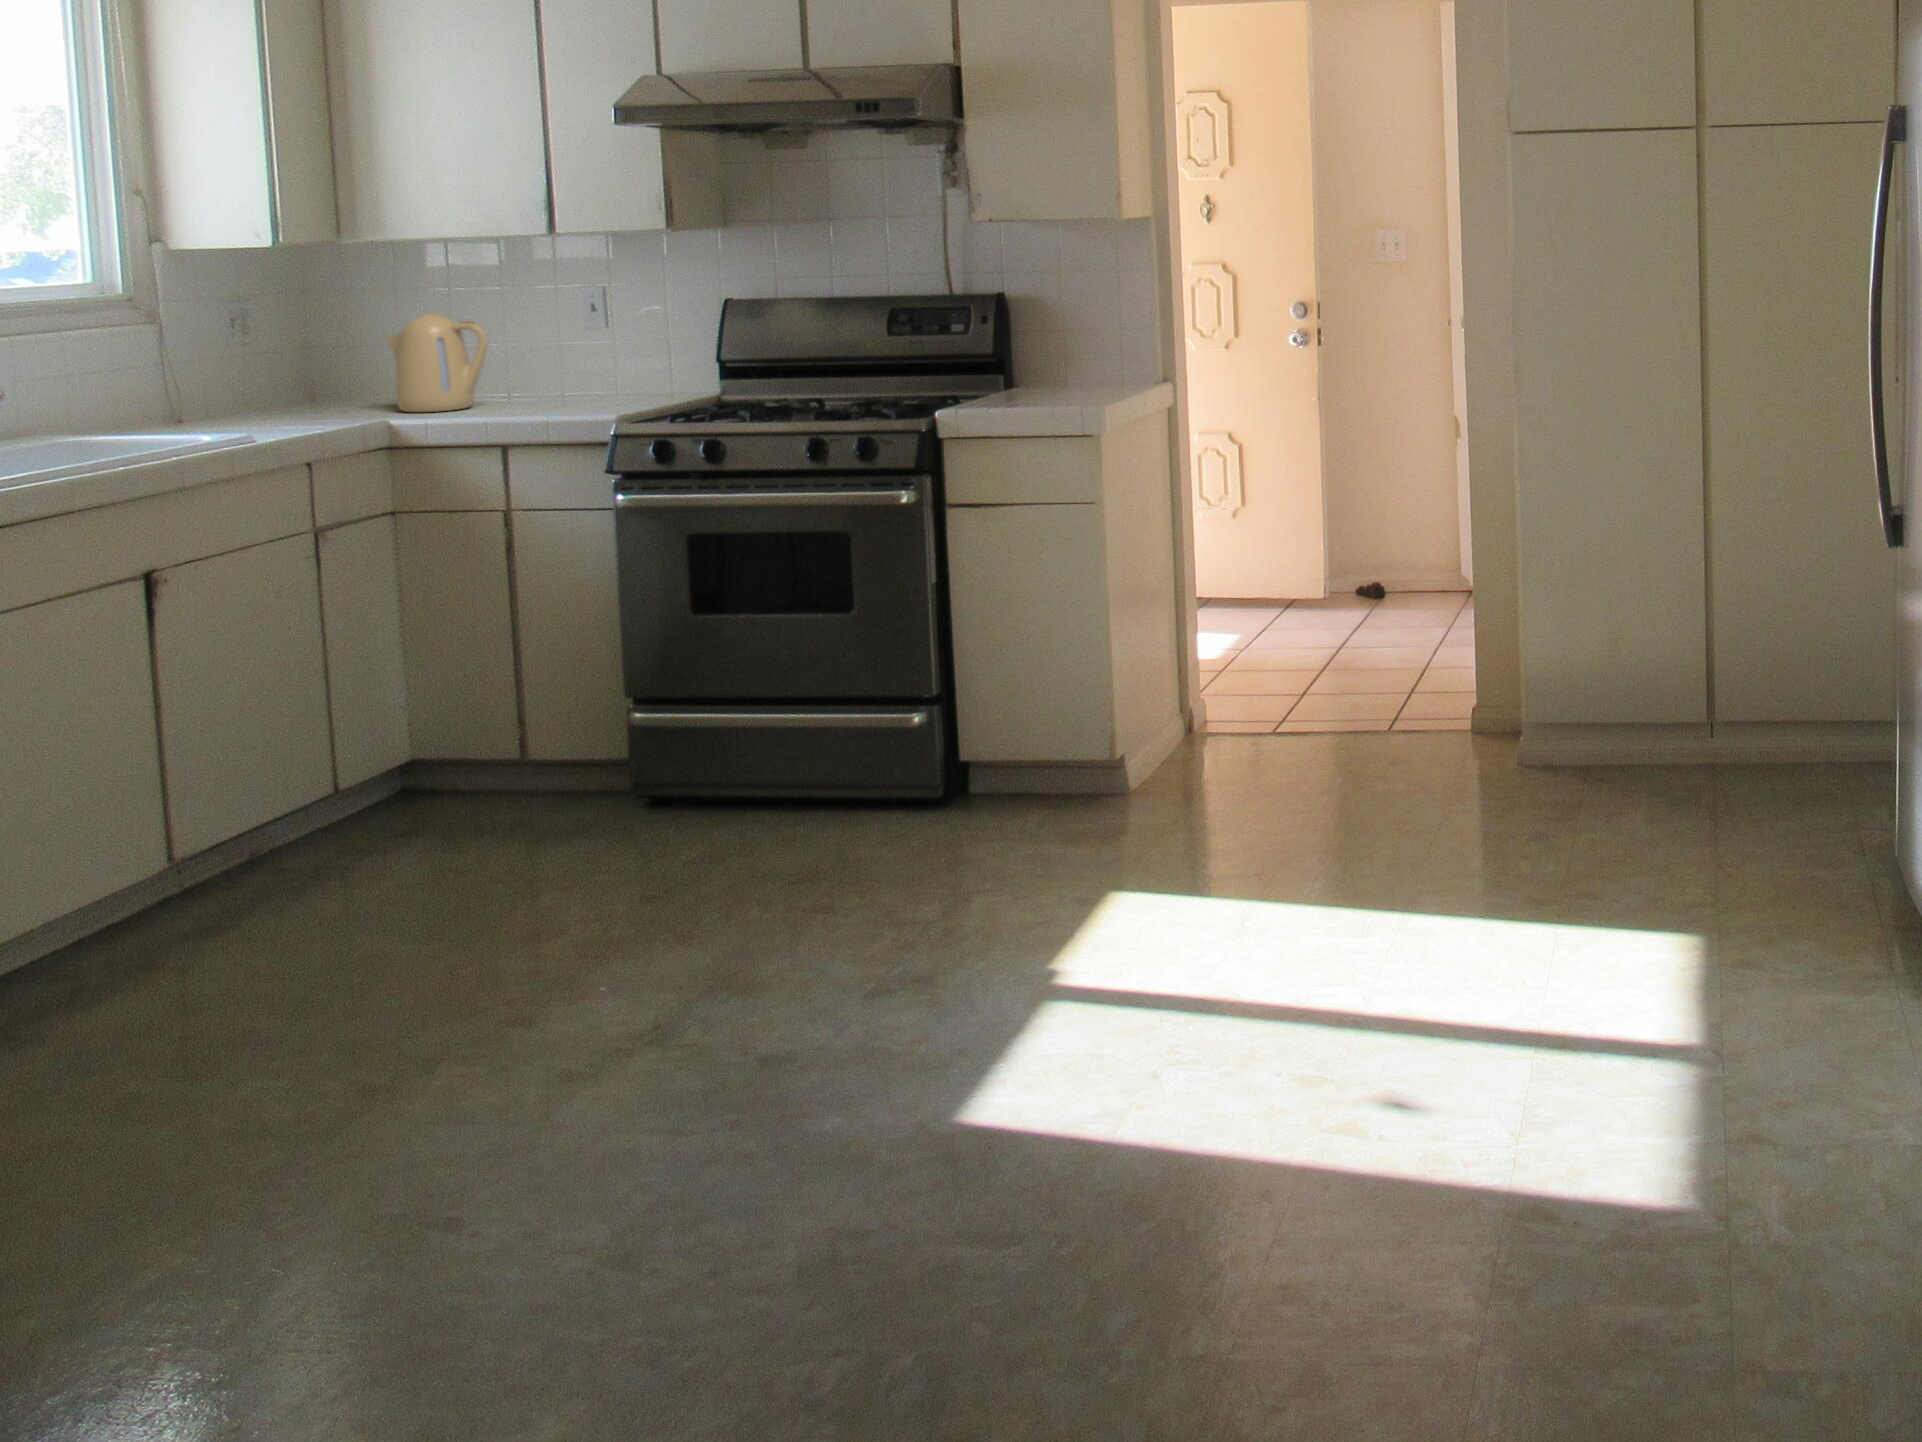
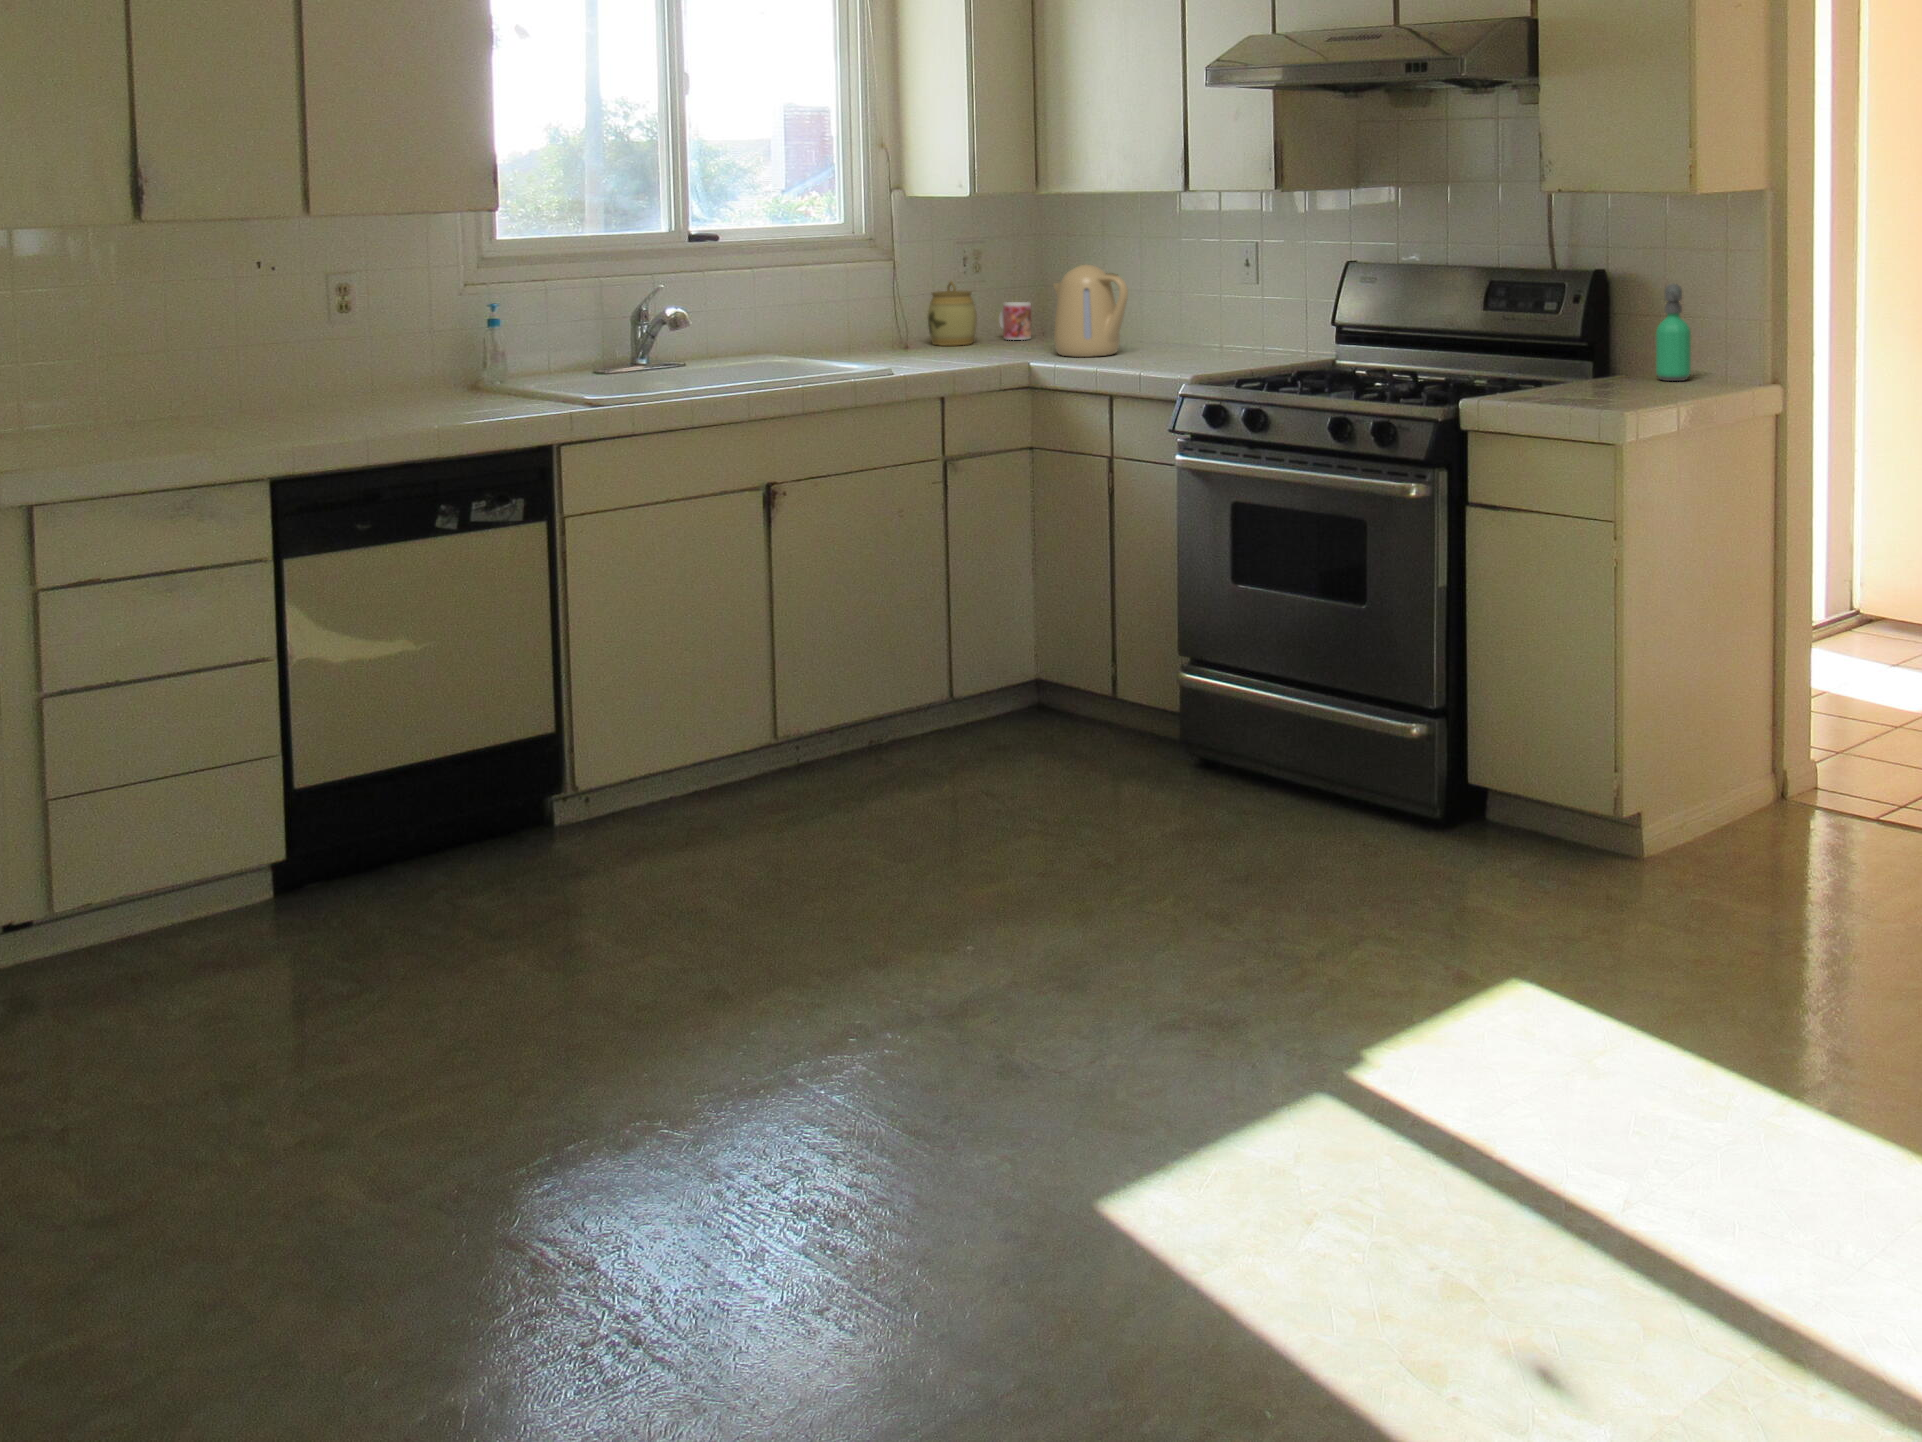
soap dispenser: none [1056,303,1088,387] -> present [1656,284,1691,381]
jar: none [199,340,260,415] -> present [928,281,977,346]
mug: none [273,362,320,404] -> present [999,302,1031,340]

